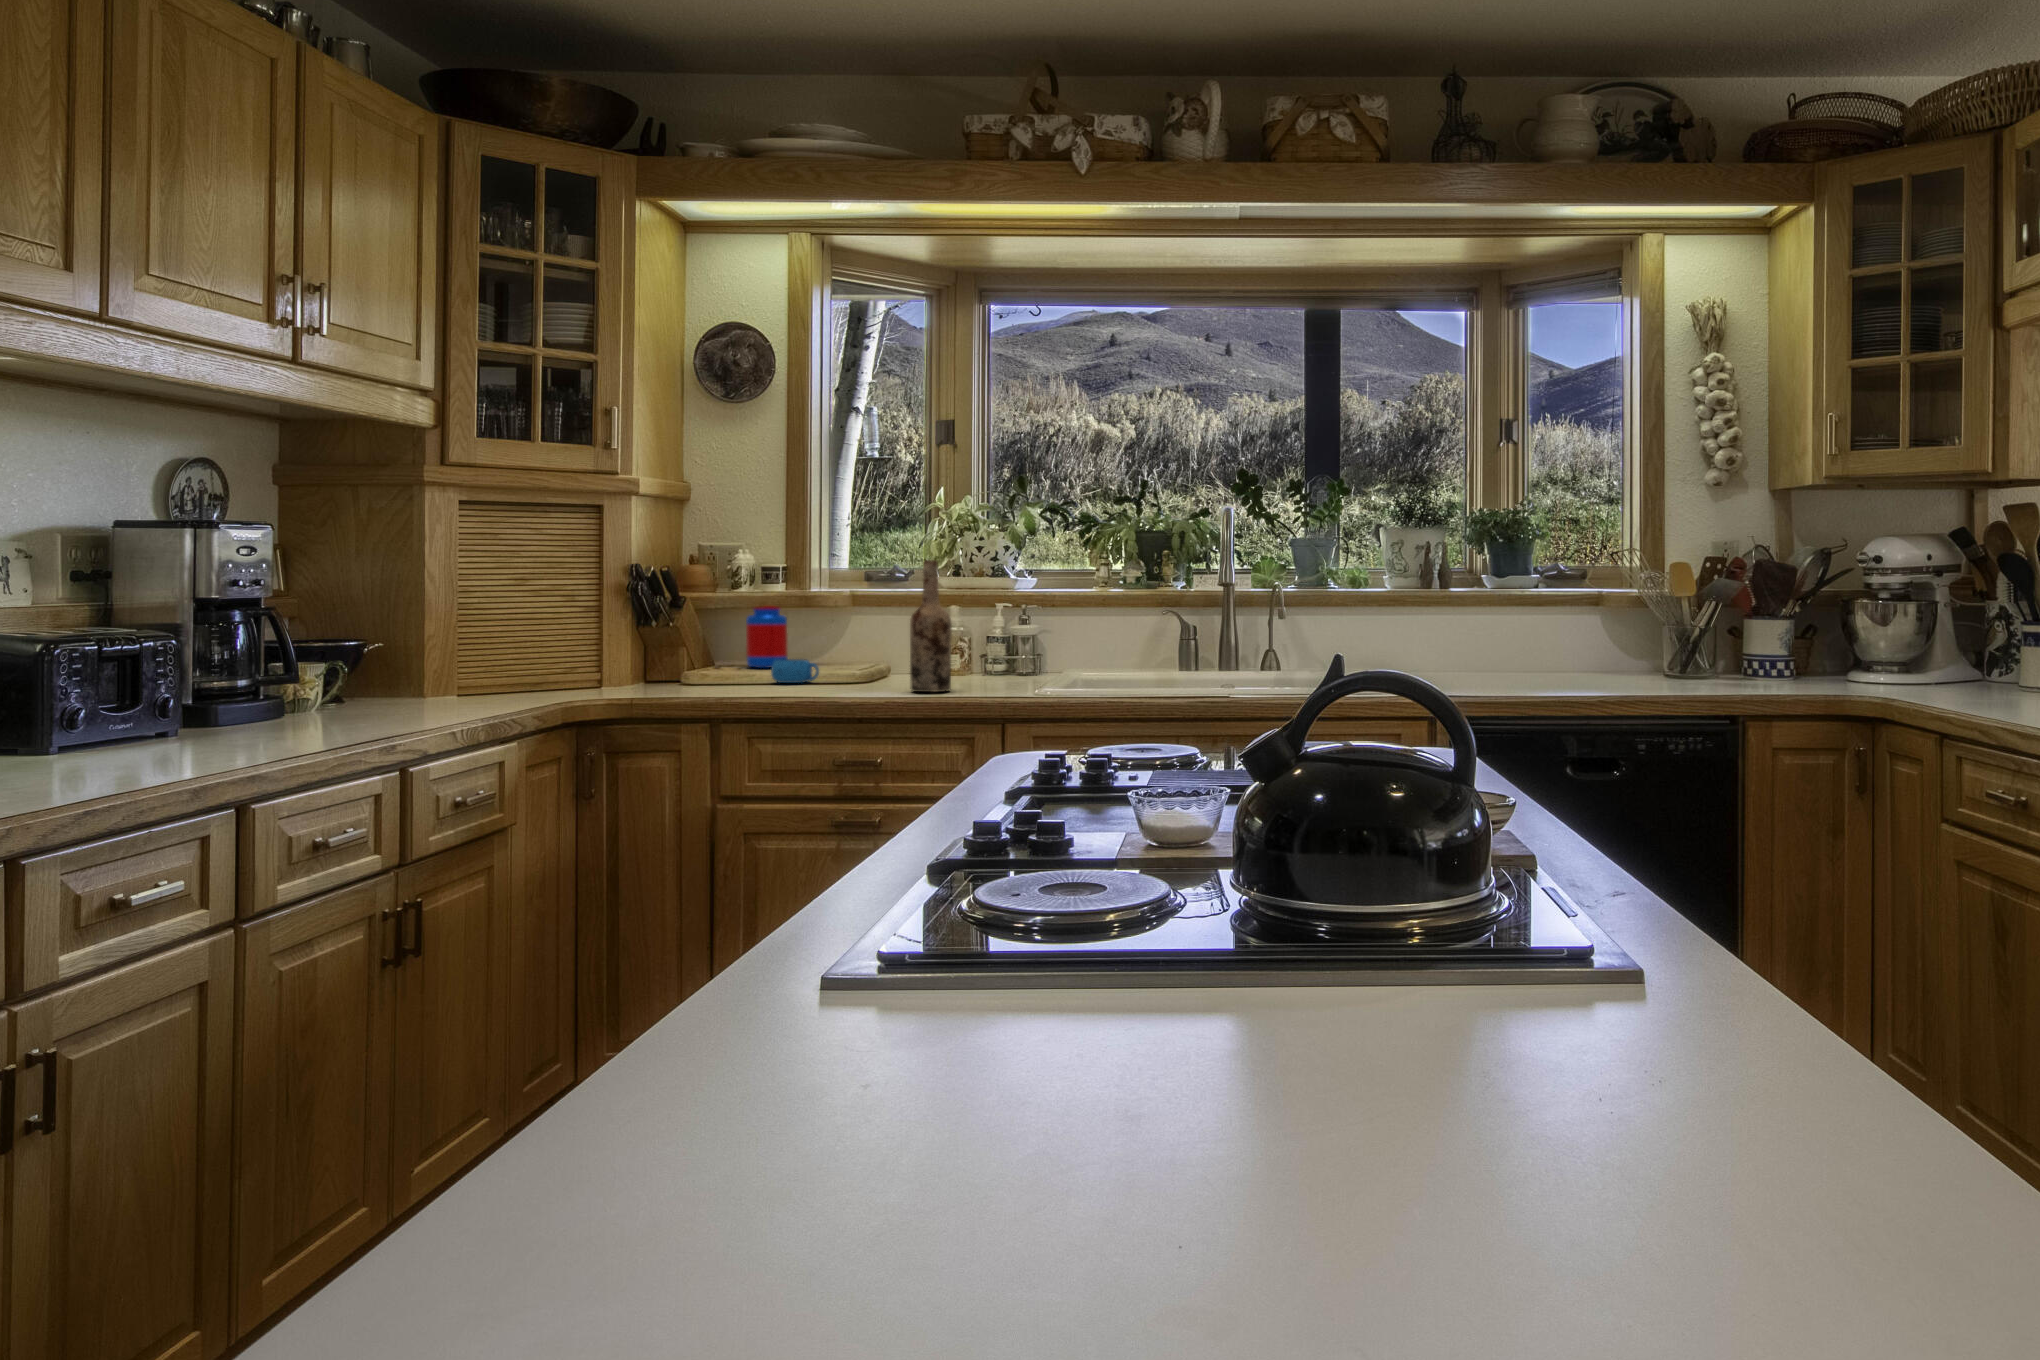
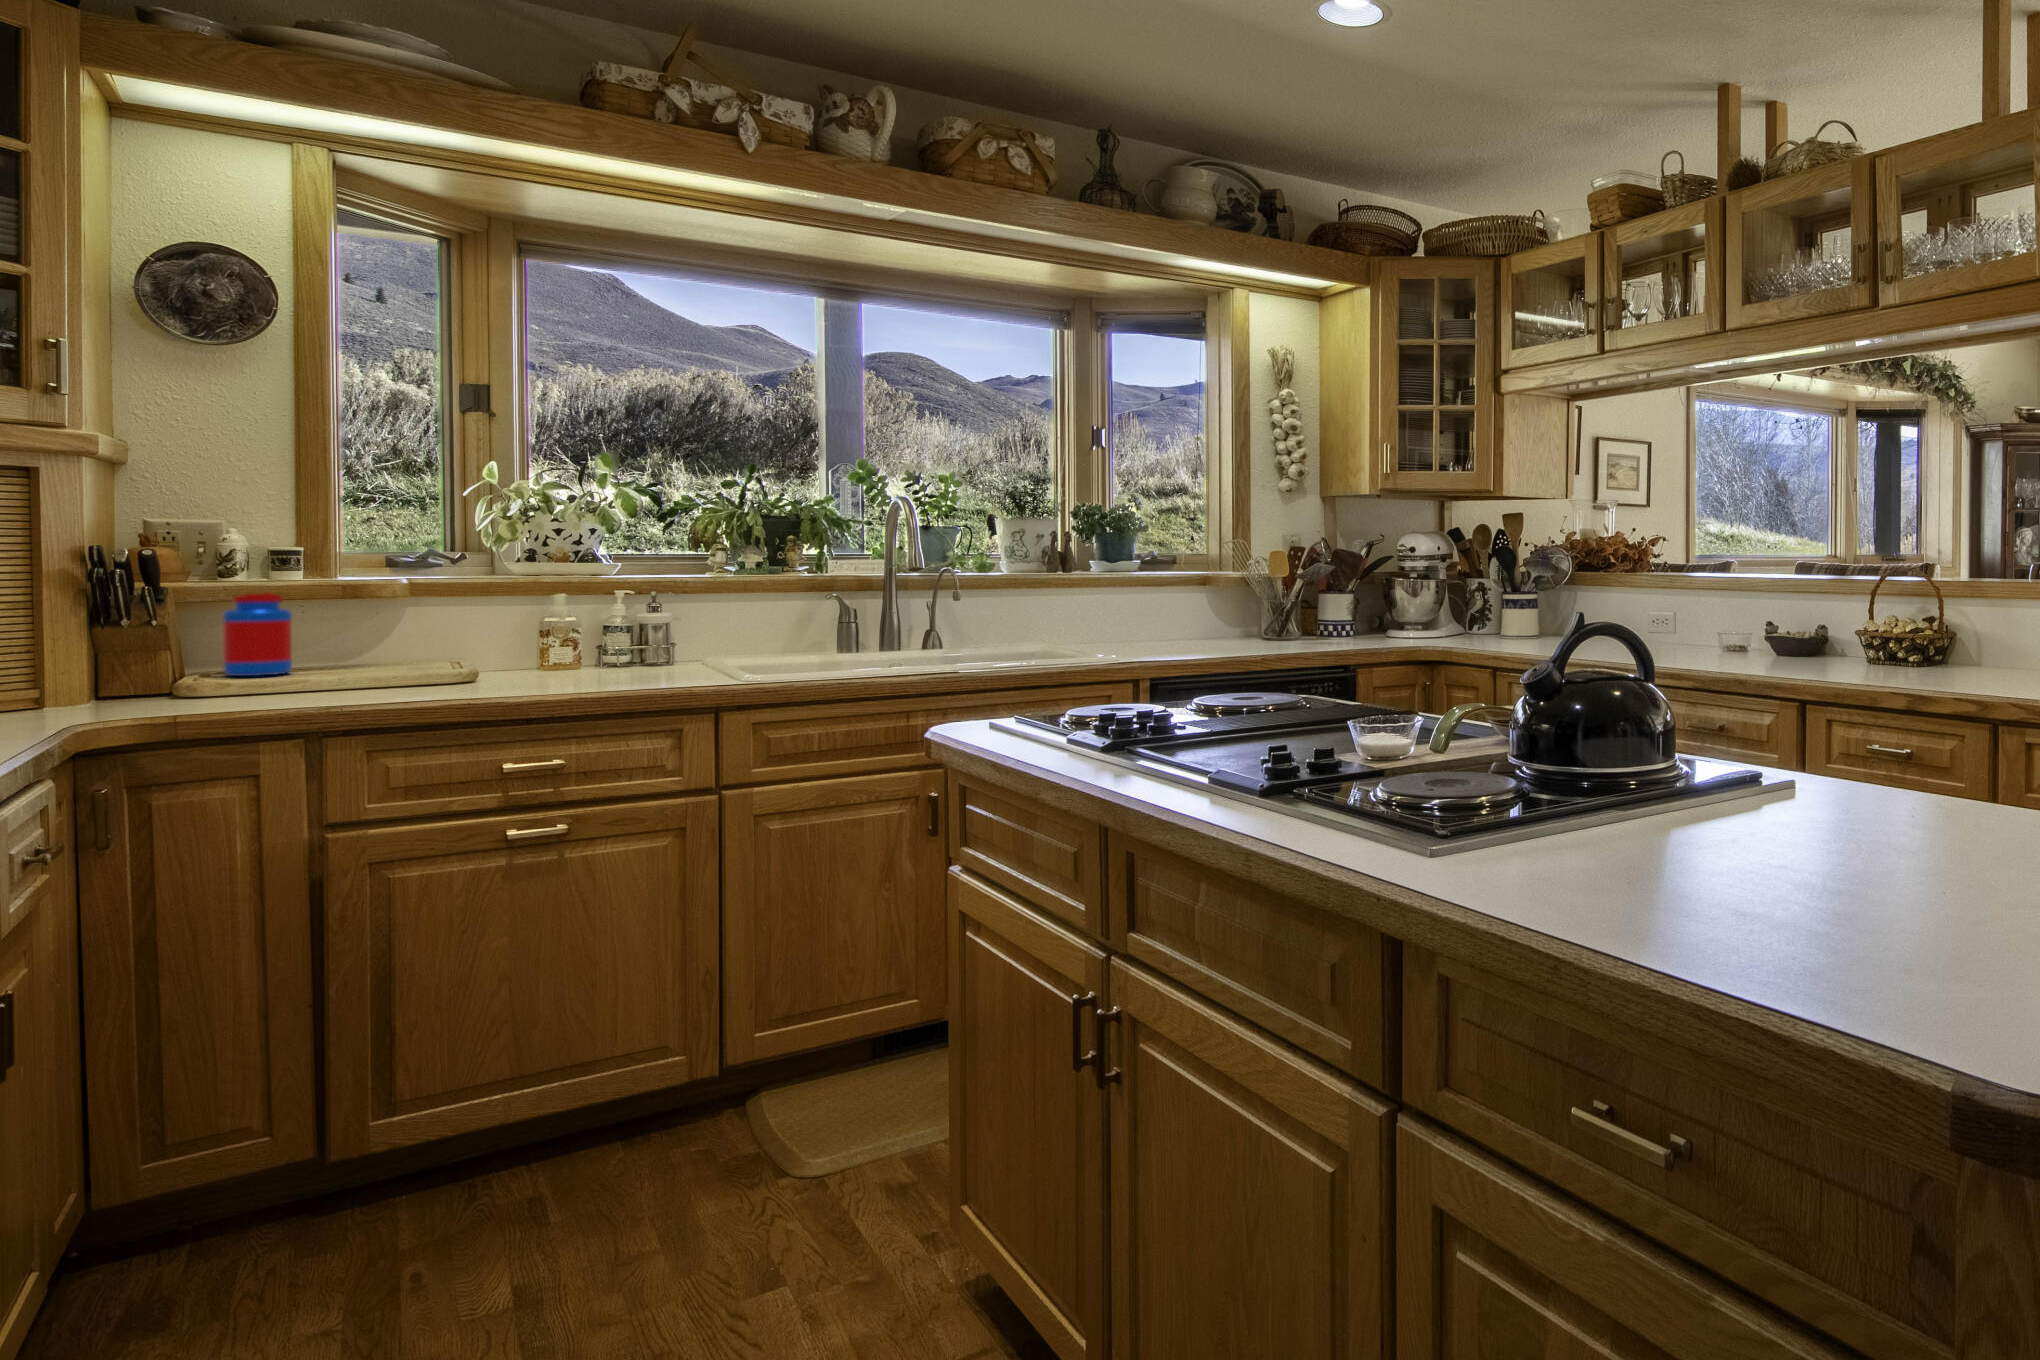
wine bottle: present [910,560,952,692] -> none [582,547,637,693]
mug: present [771,659,819,683] -> none [338,663,417,694]

